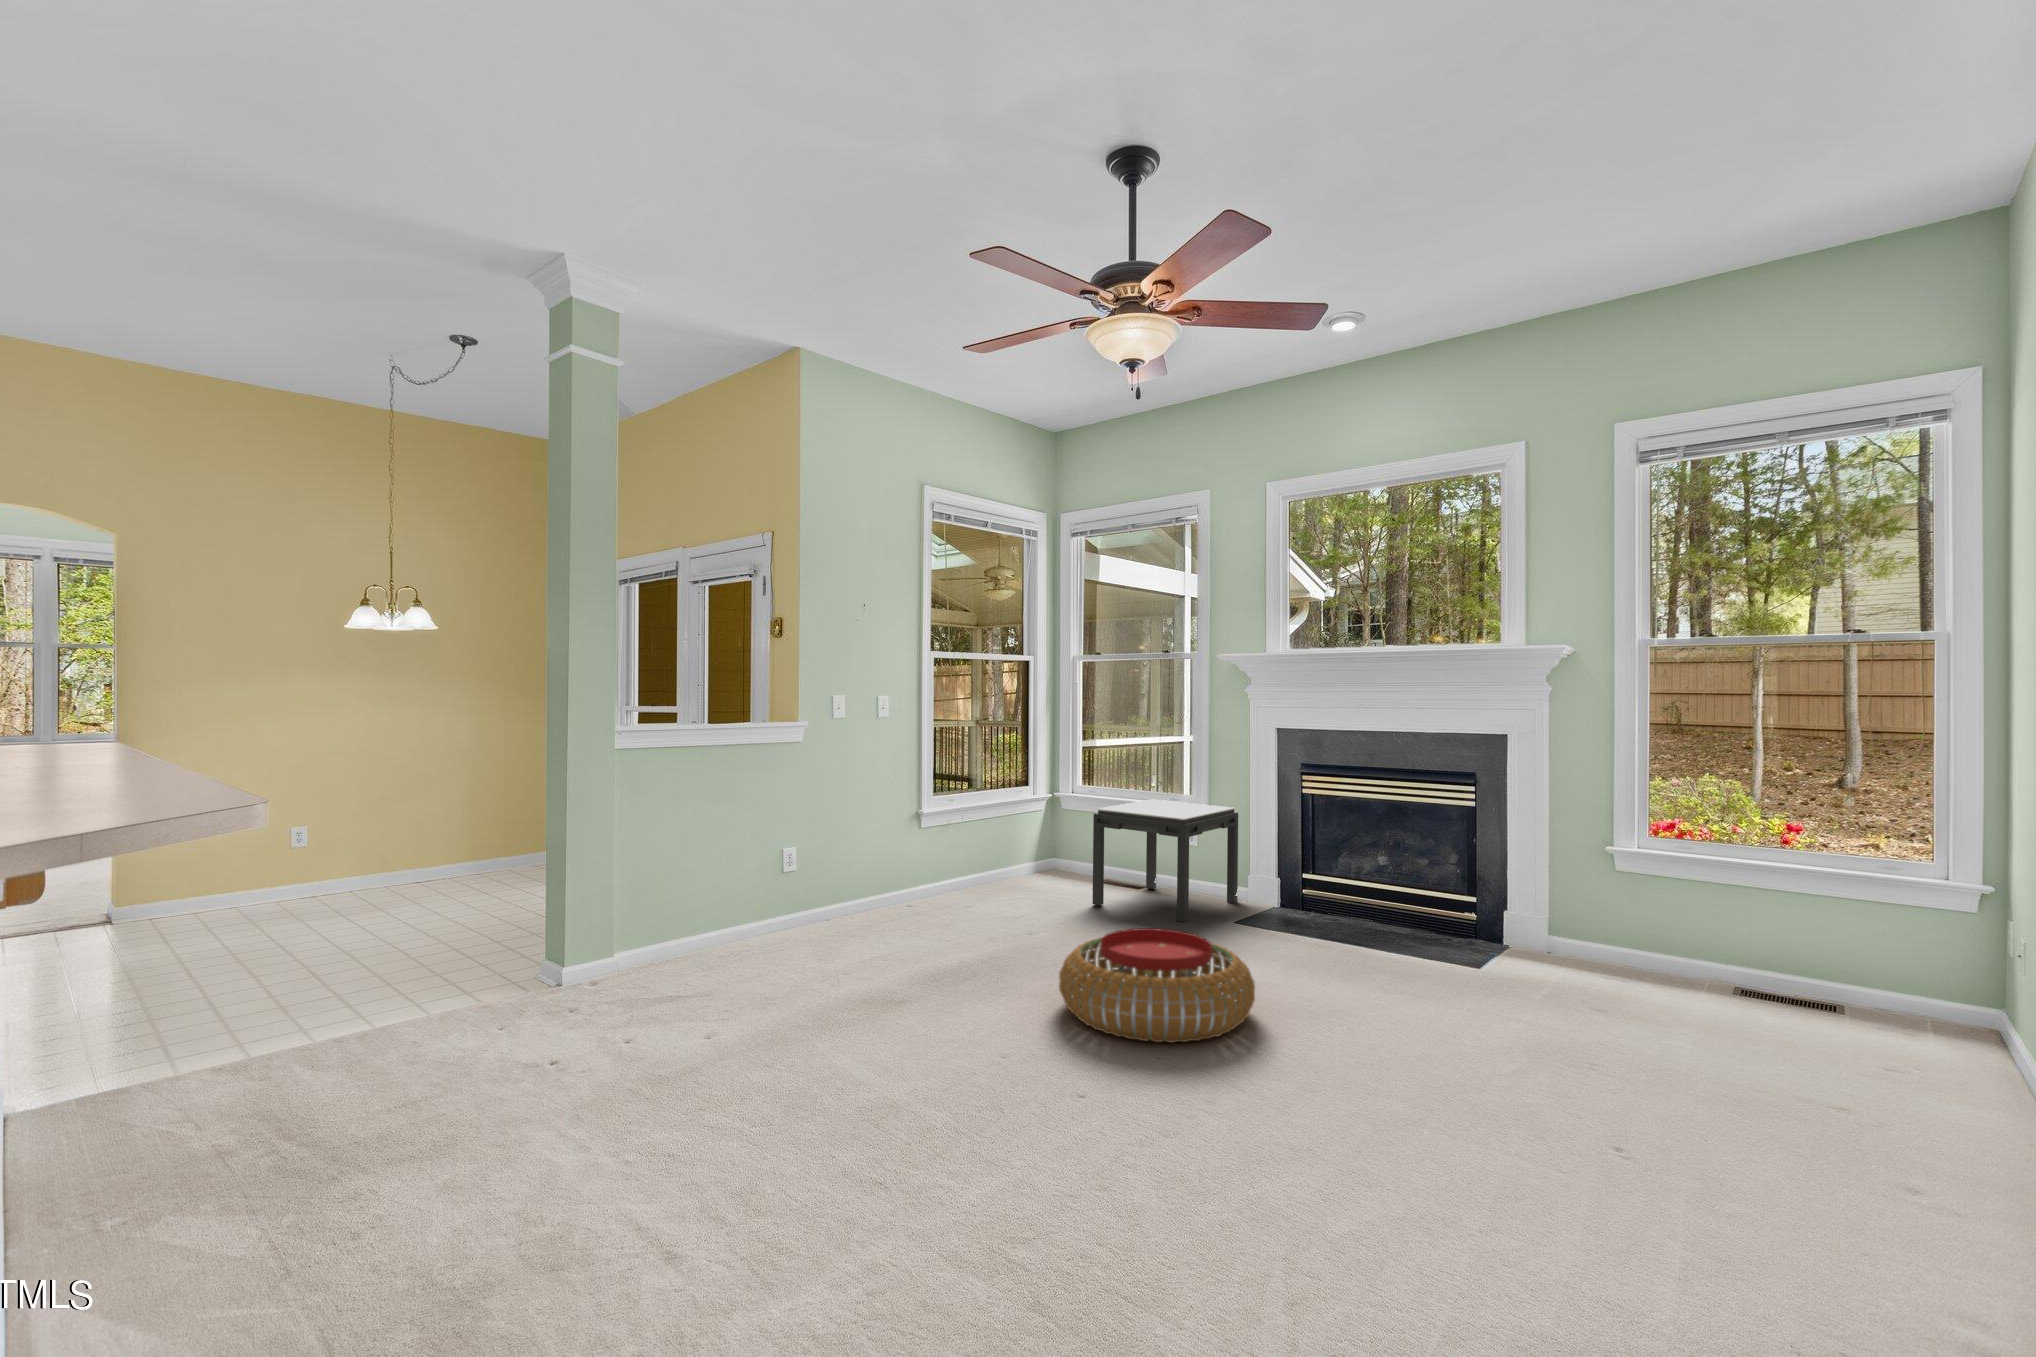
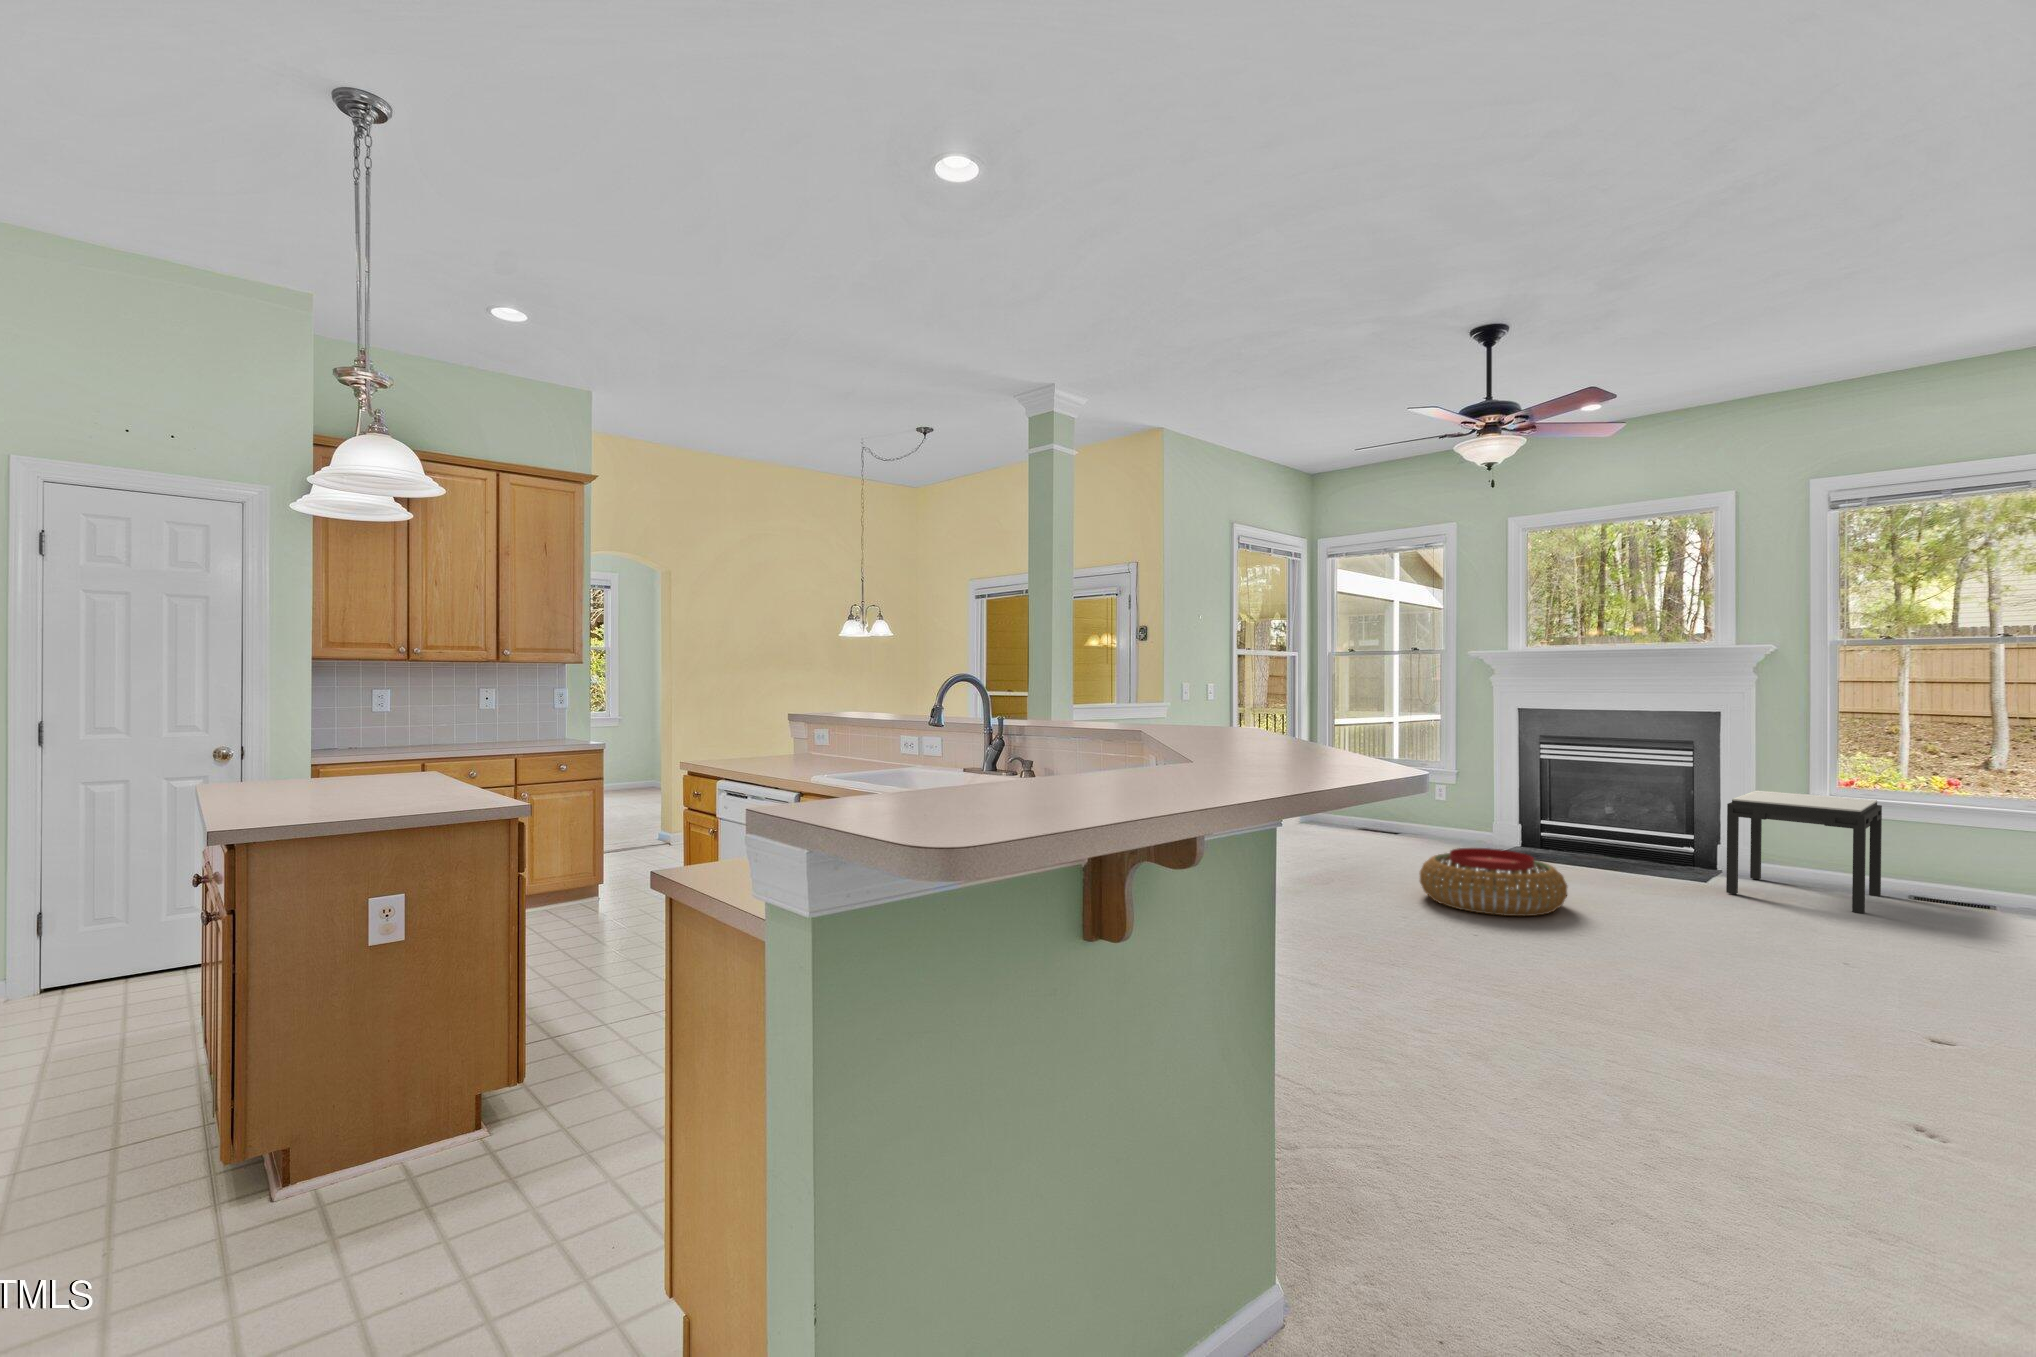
side table: present [1093,799,1238,922] -> present [1726,790,1882,913]

